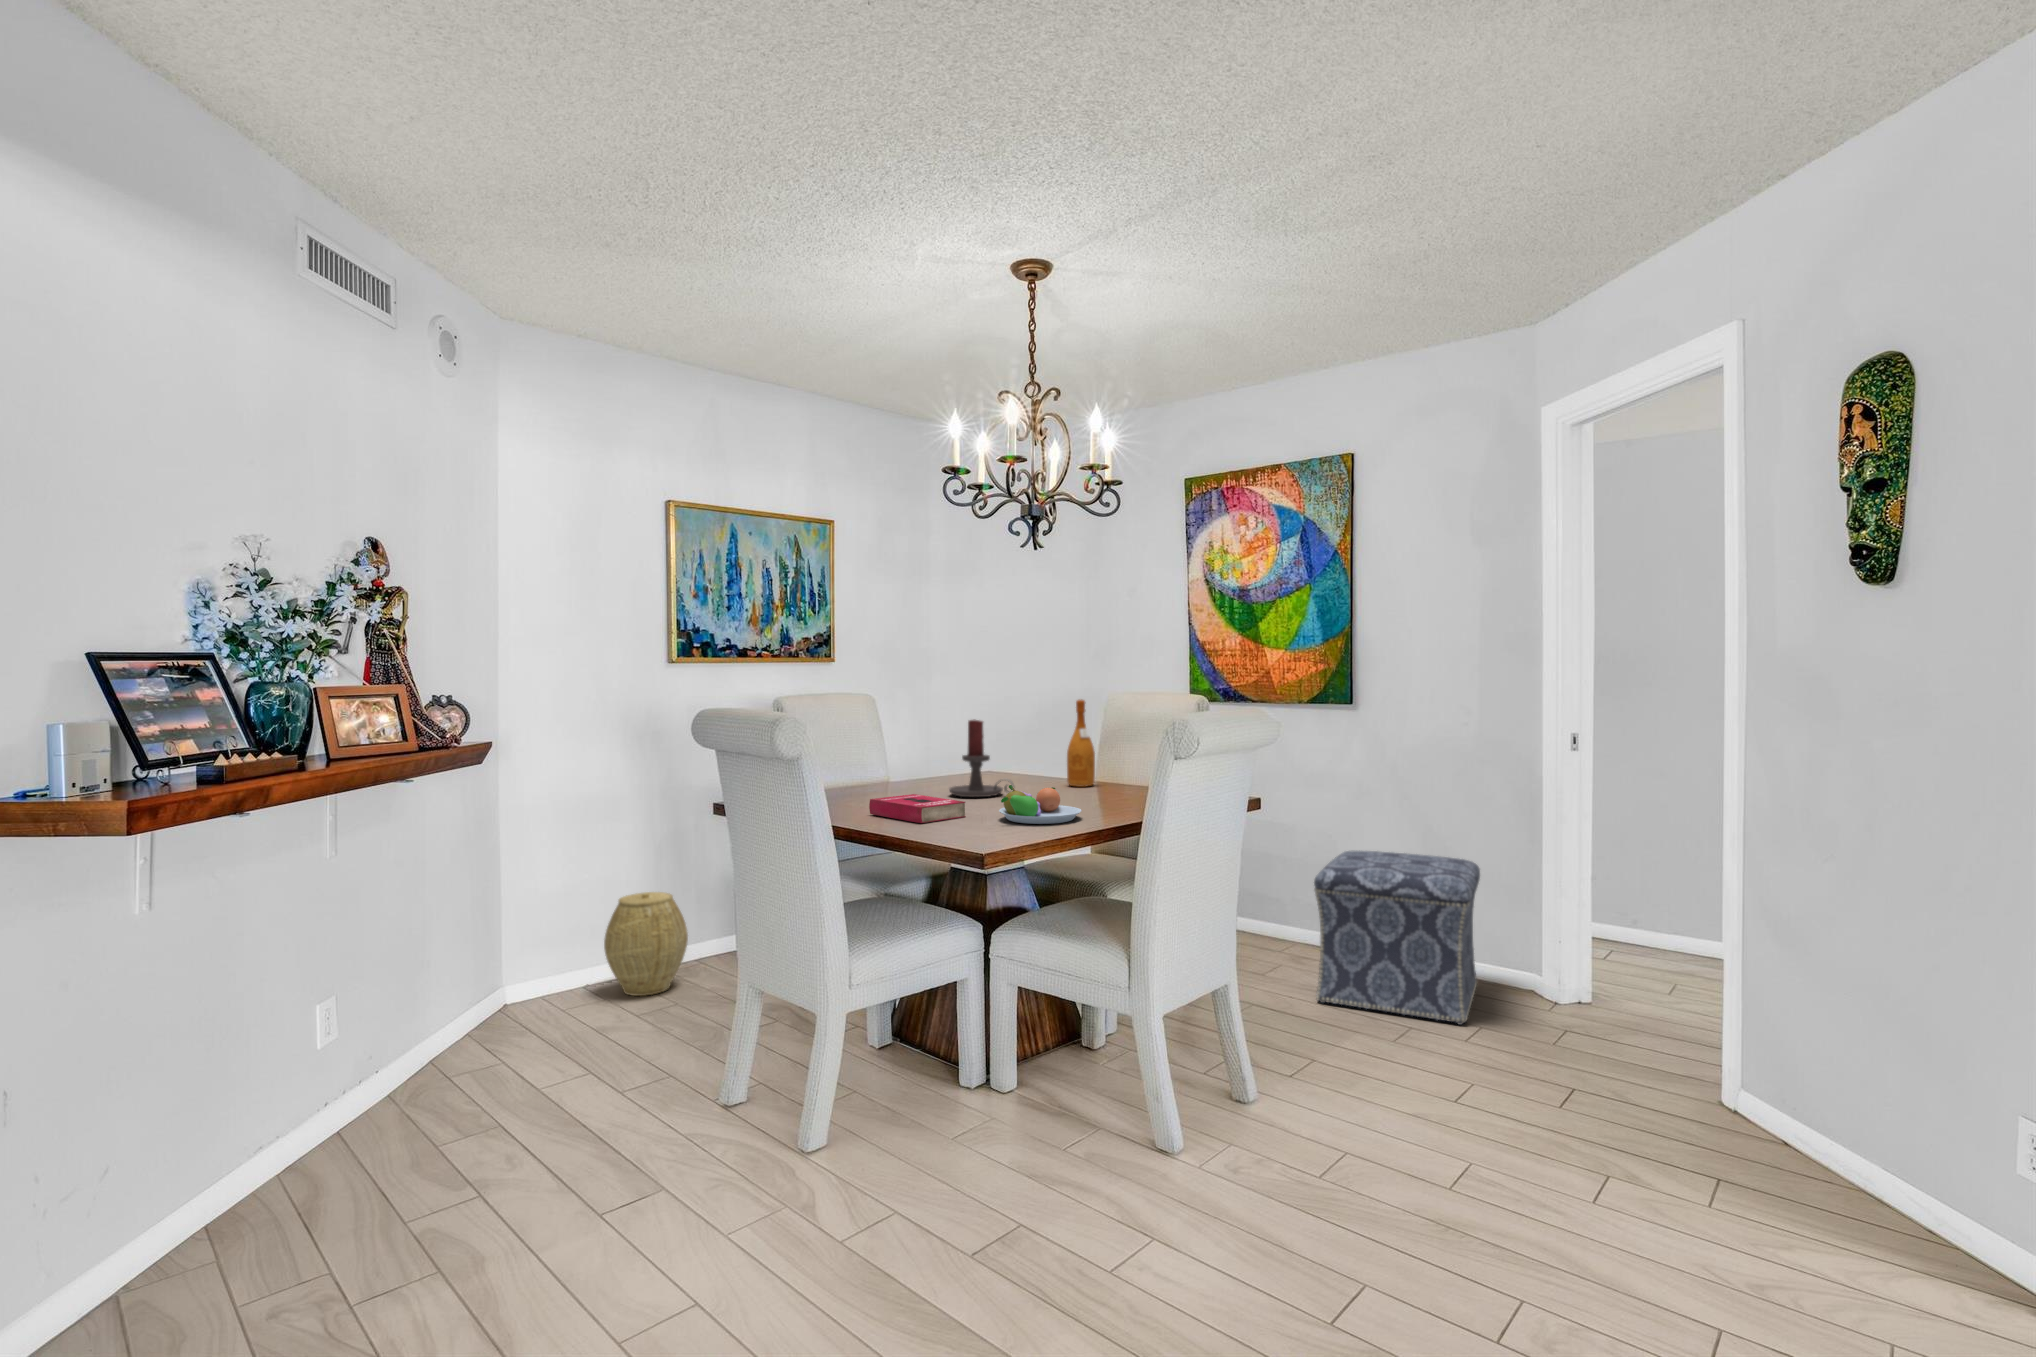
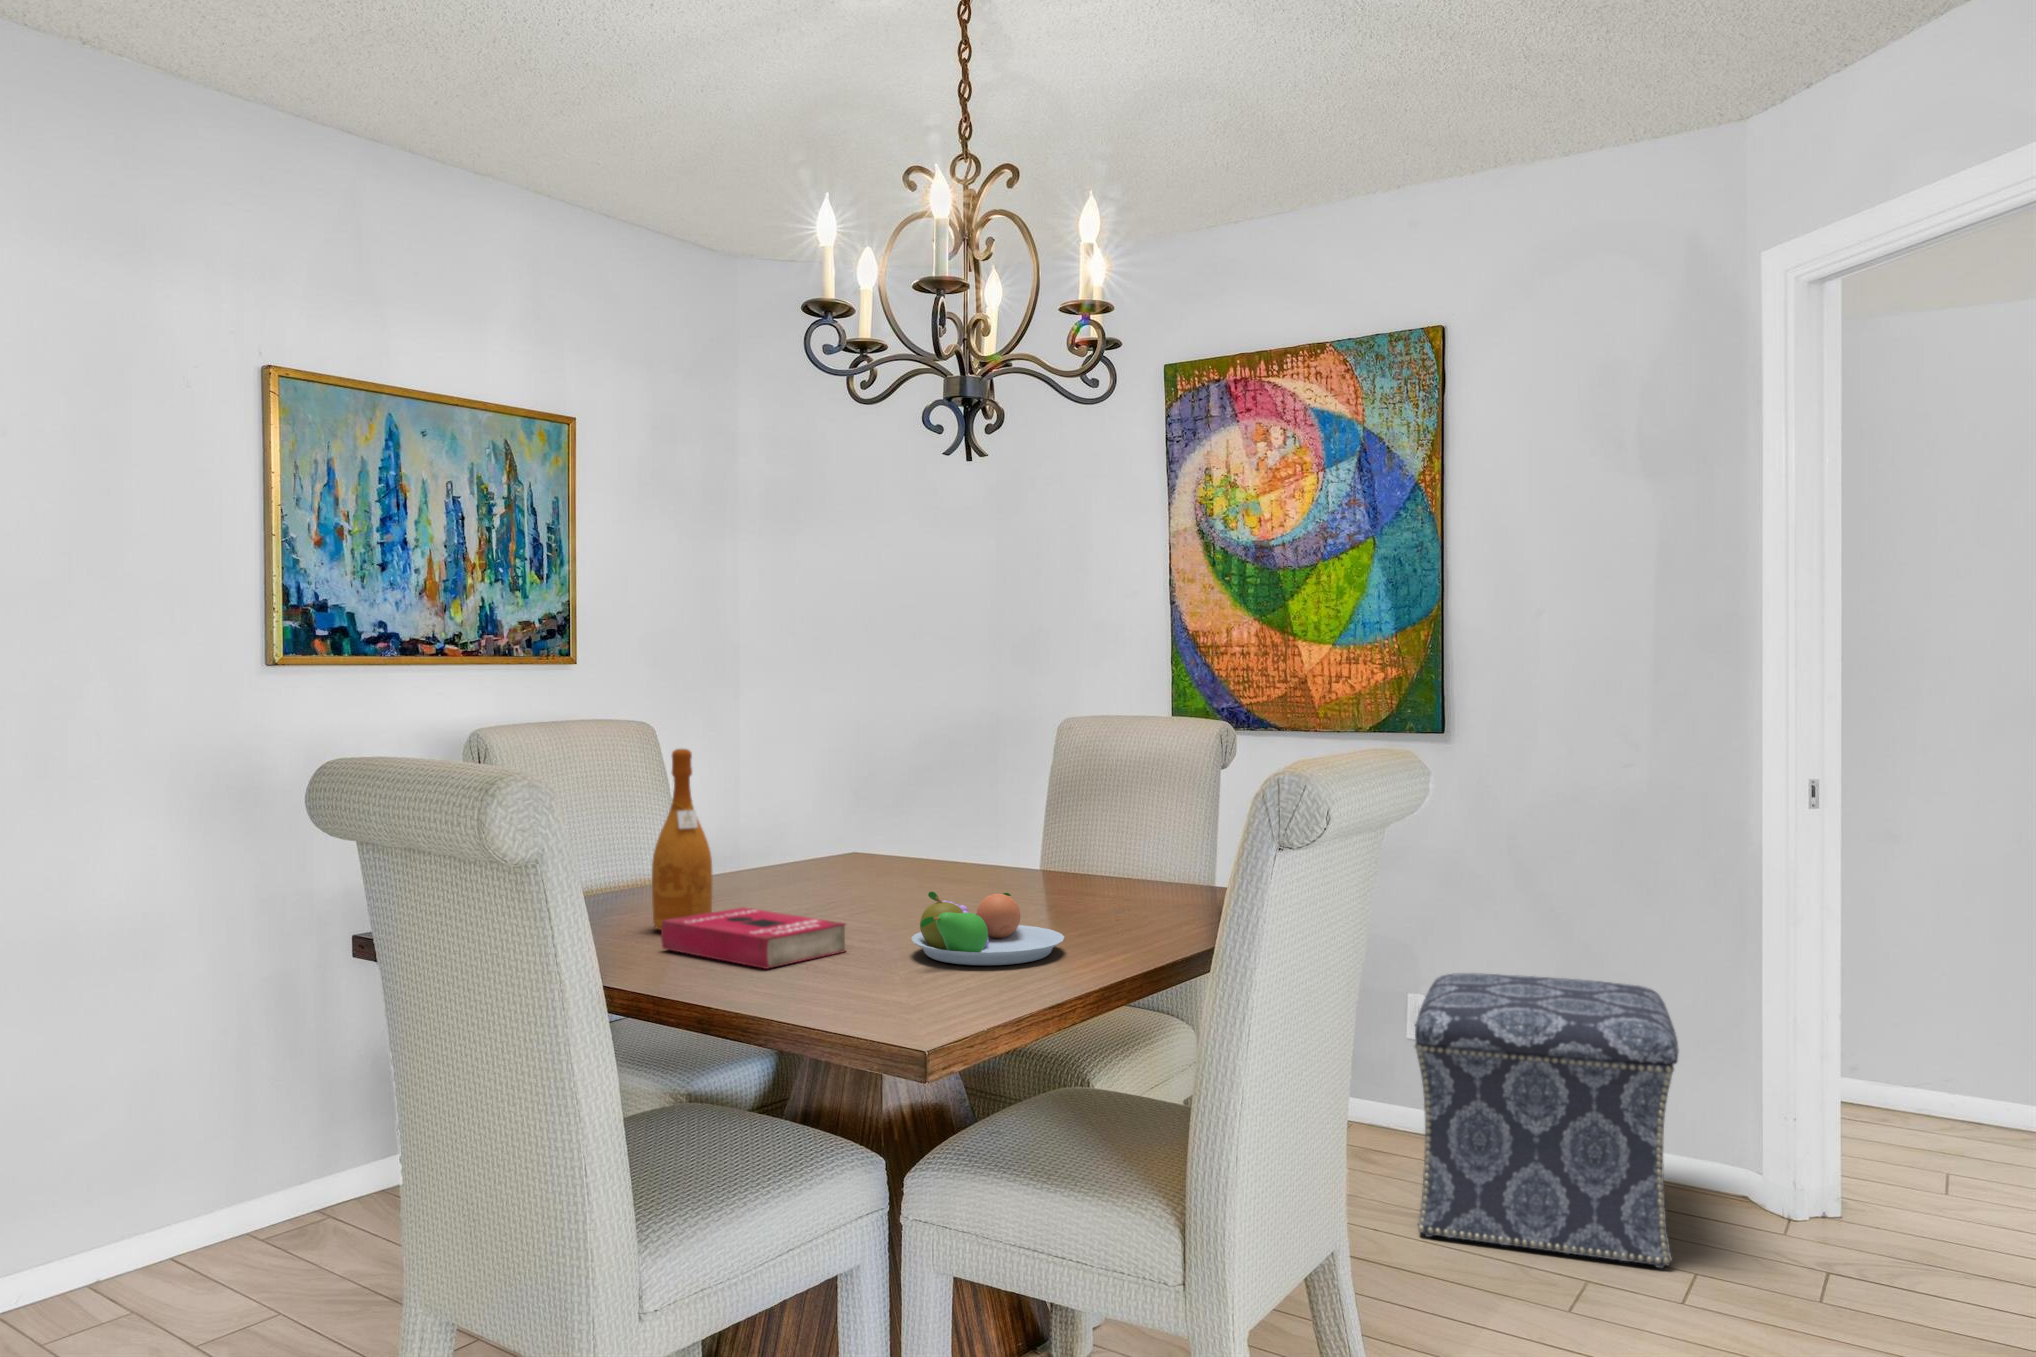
wine bottle: present [1067,699,1095,787] -> present [652,749,712,930]
candle holder: present [949,720,1014,797] -> none [799,765,920,907]
woven basket: present [604,892,688,996] -> none [136,1087,303,1288]

